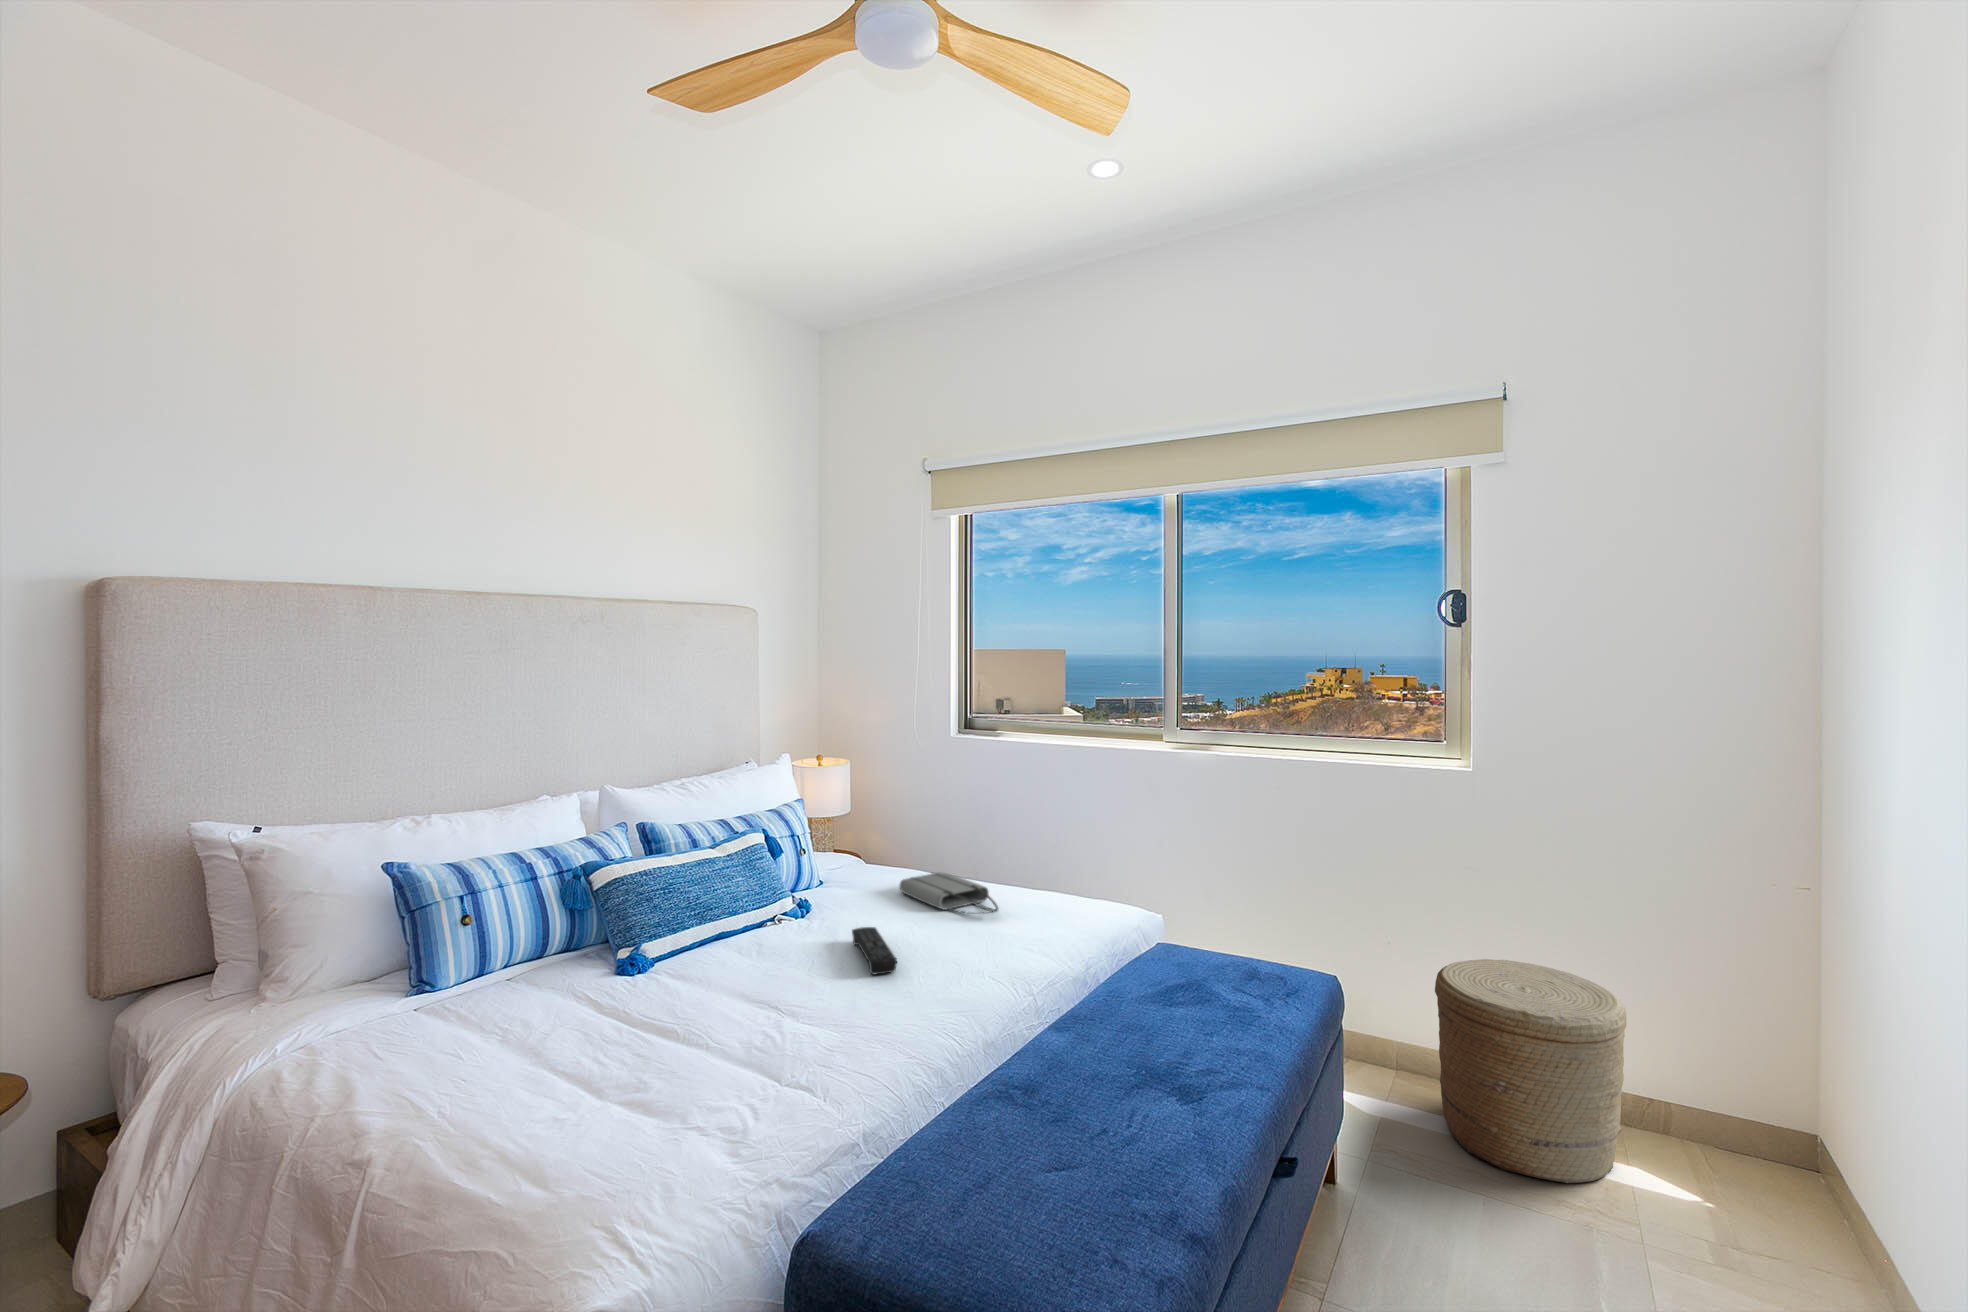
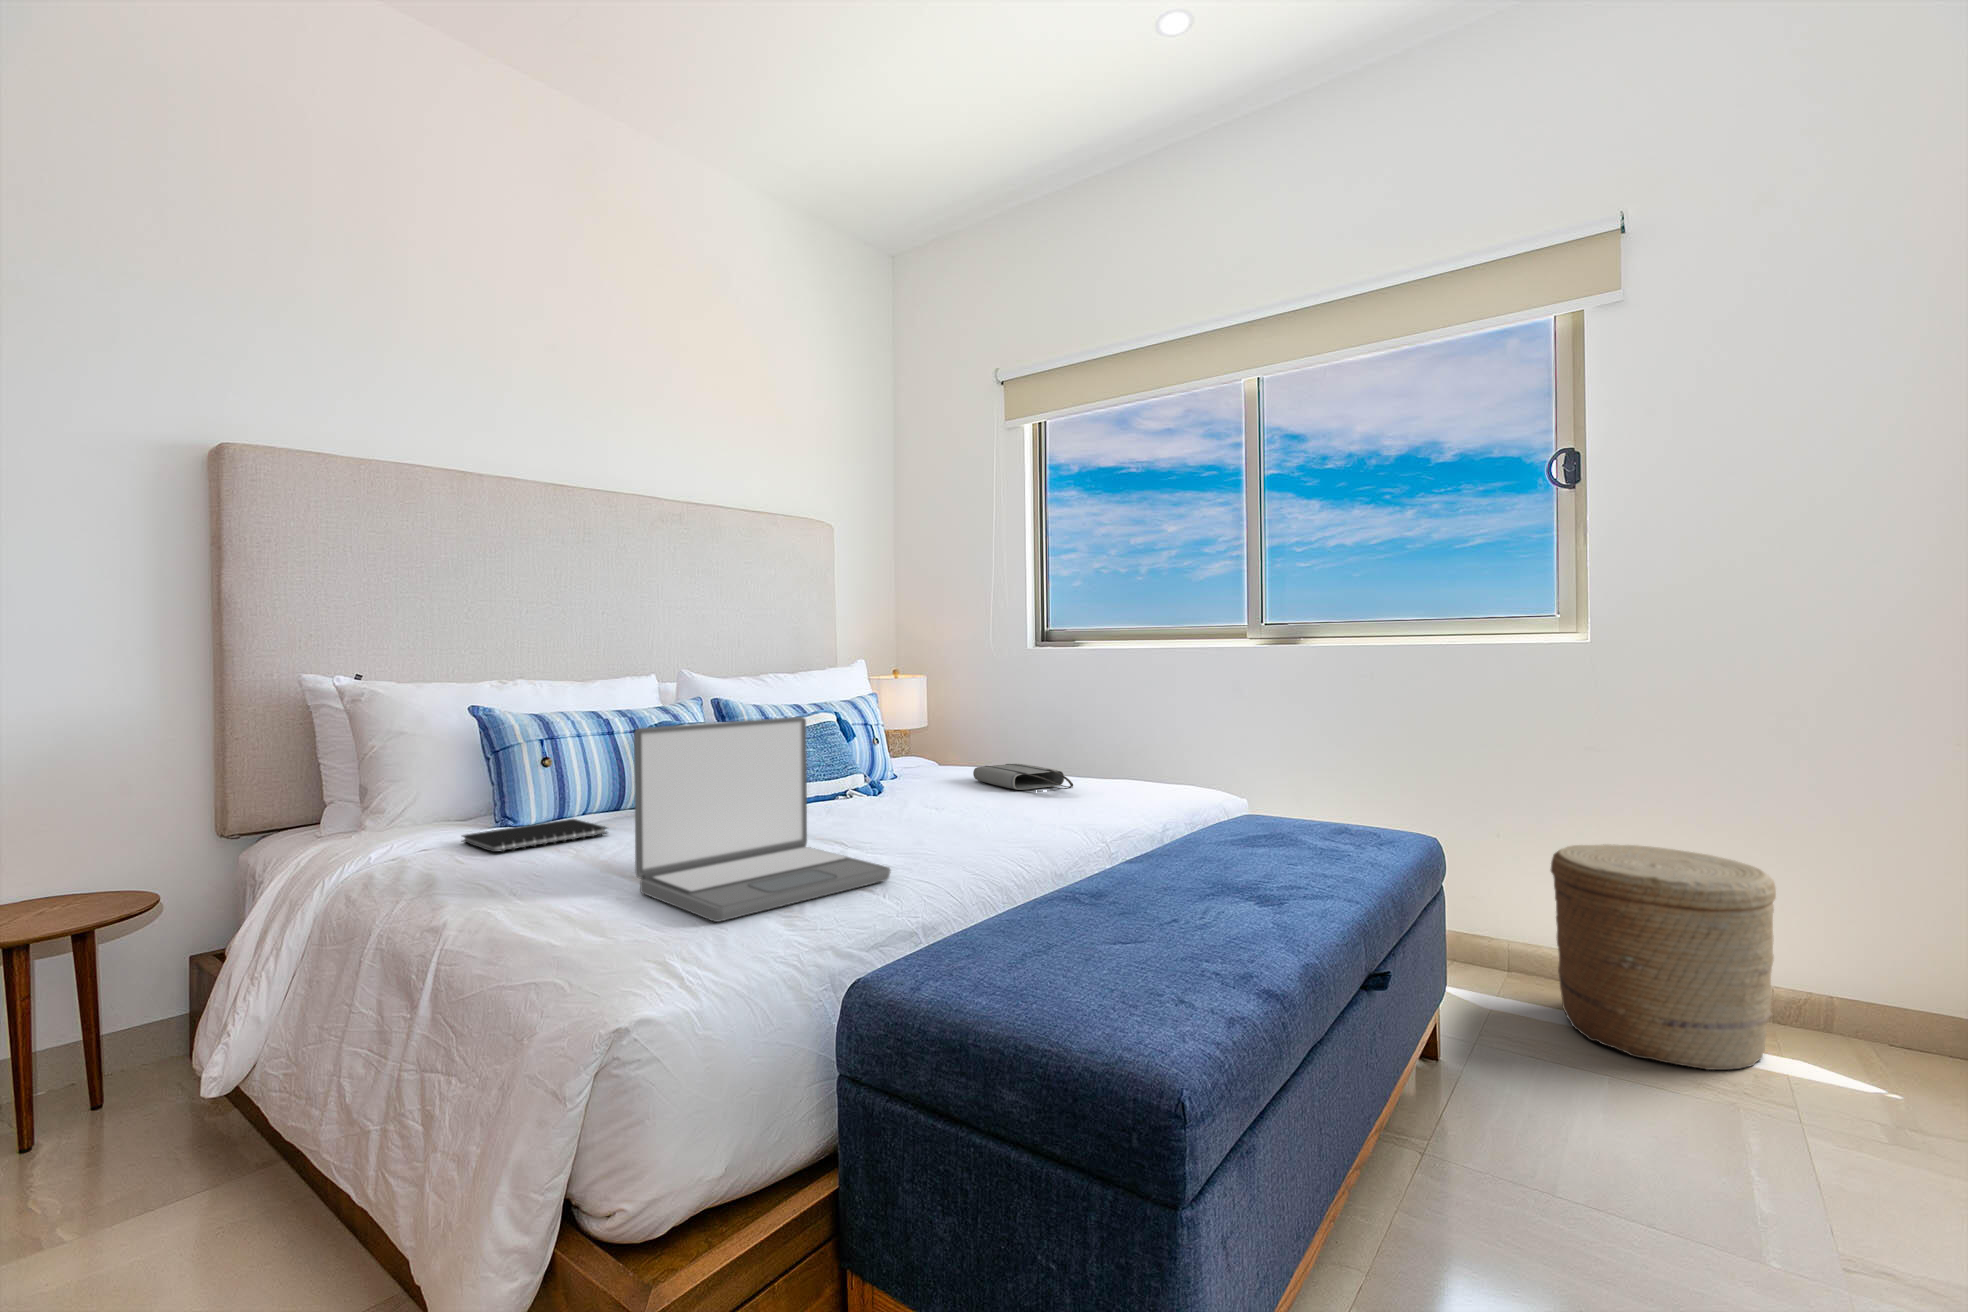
laptop: none [573,901,830,1161] -> present [634,717,891,922]
remote control: present [852,927,897,974] -> none [922,793,966,825]
notebook: none [379,979,535,1041] -> present [462,819,607,852]

